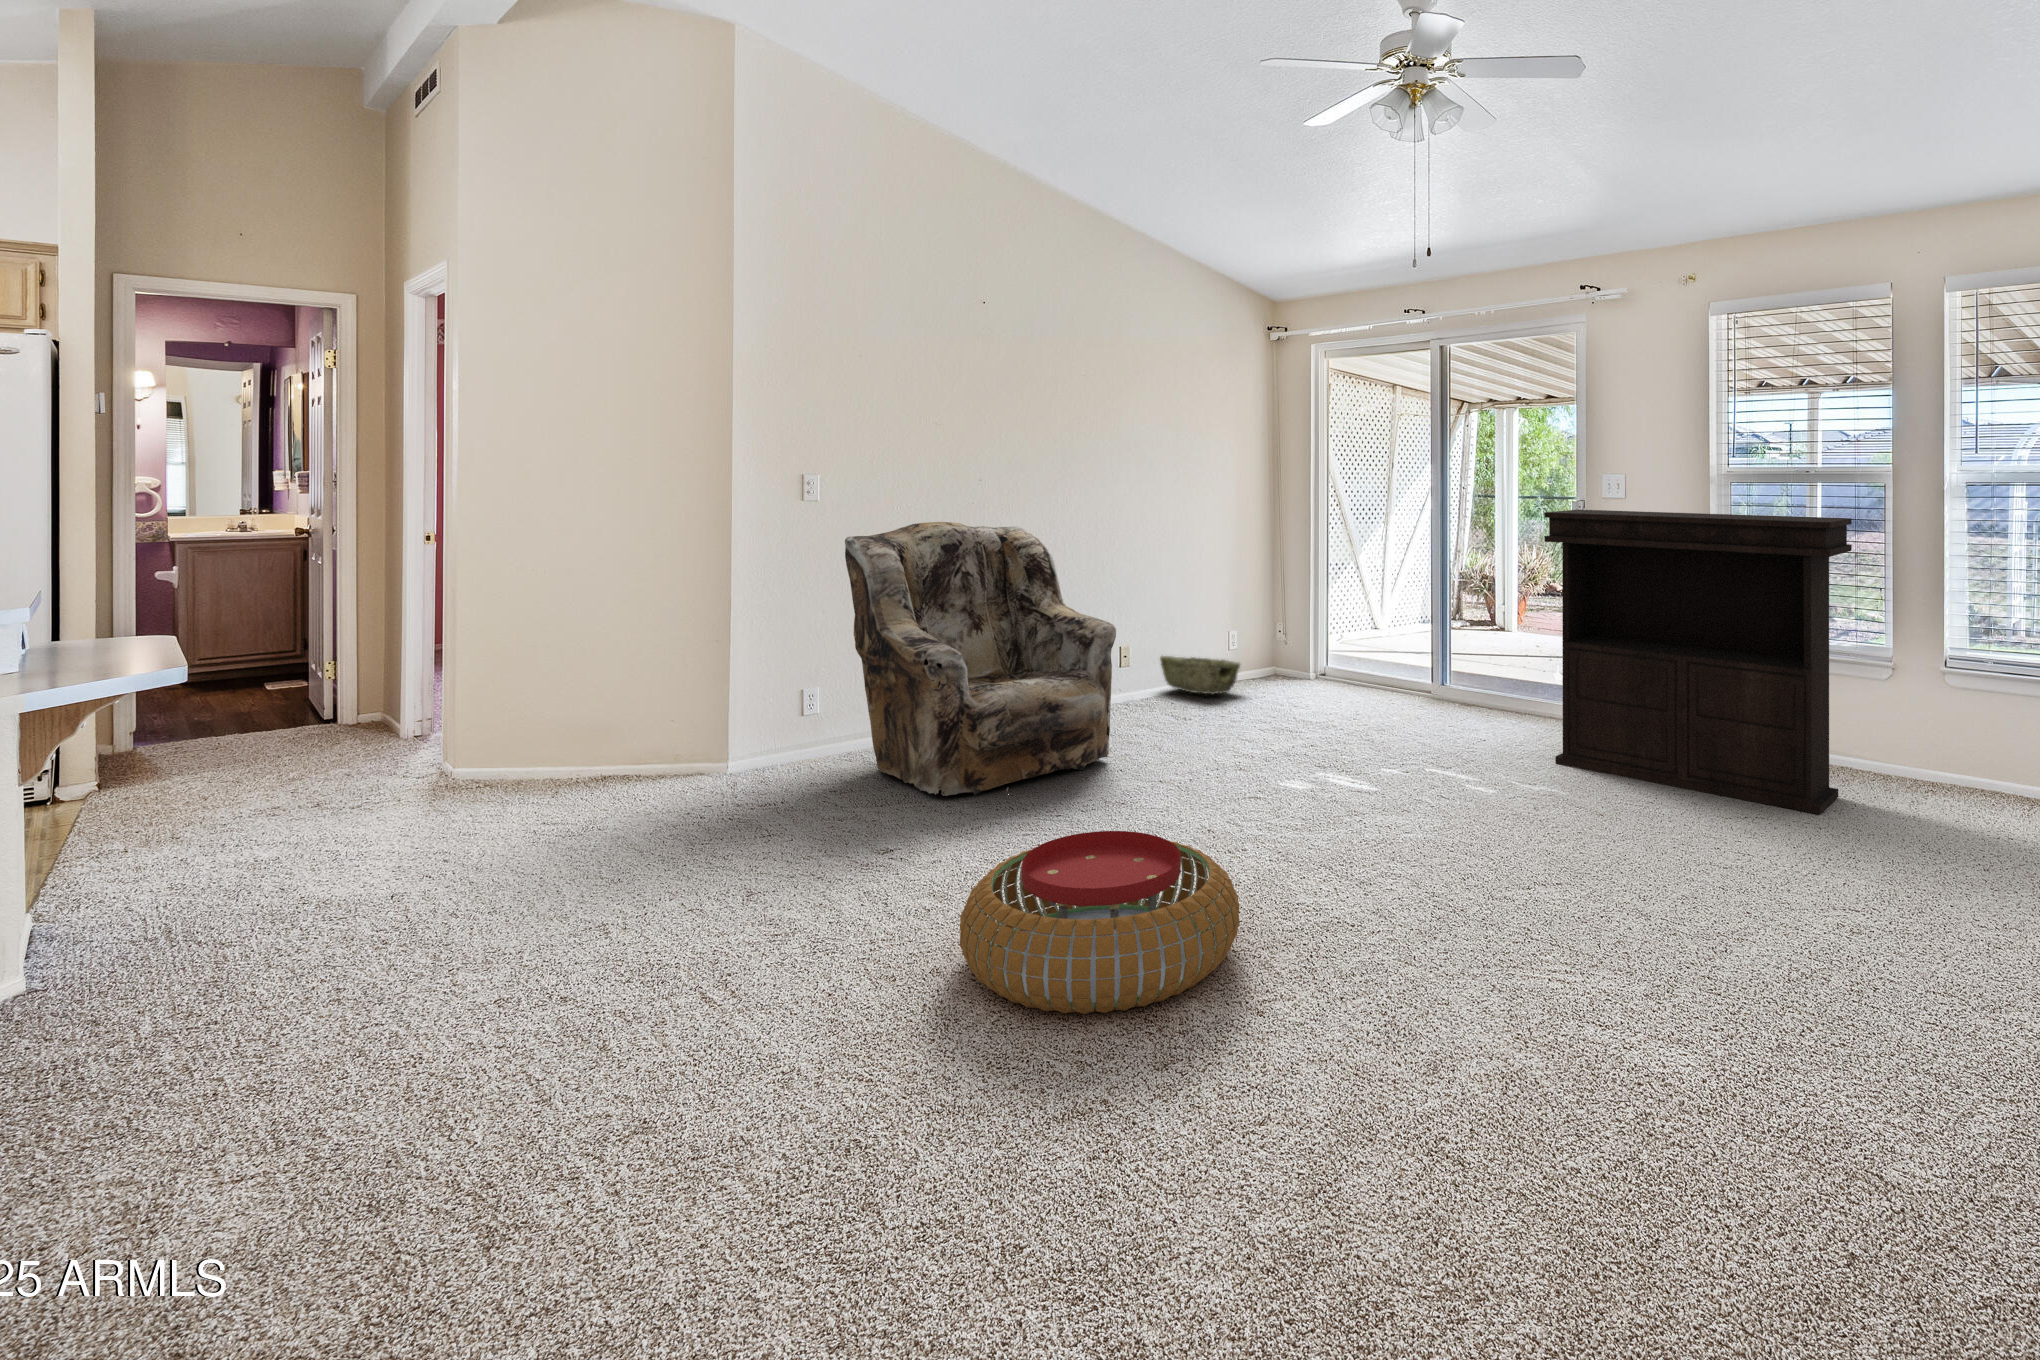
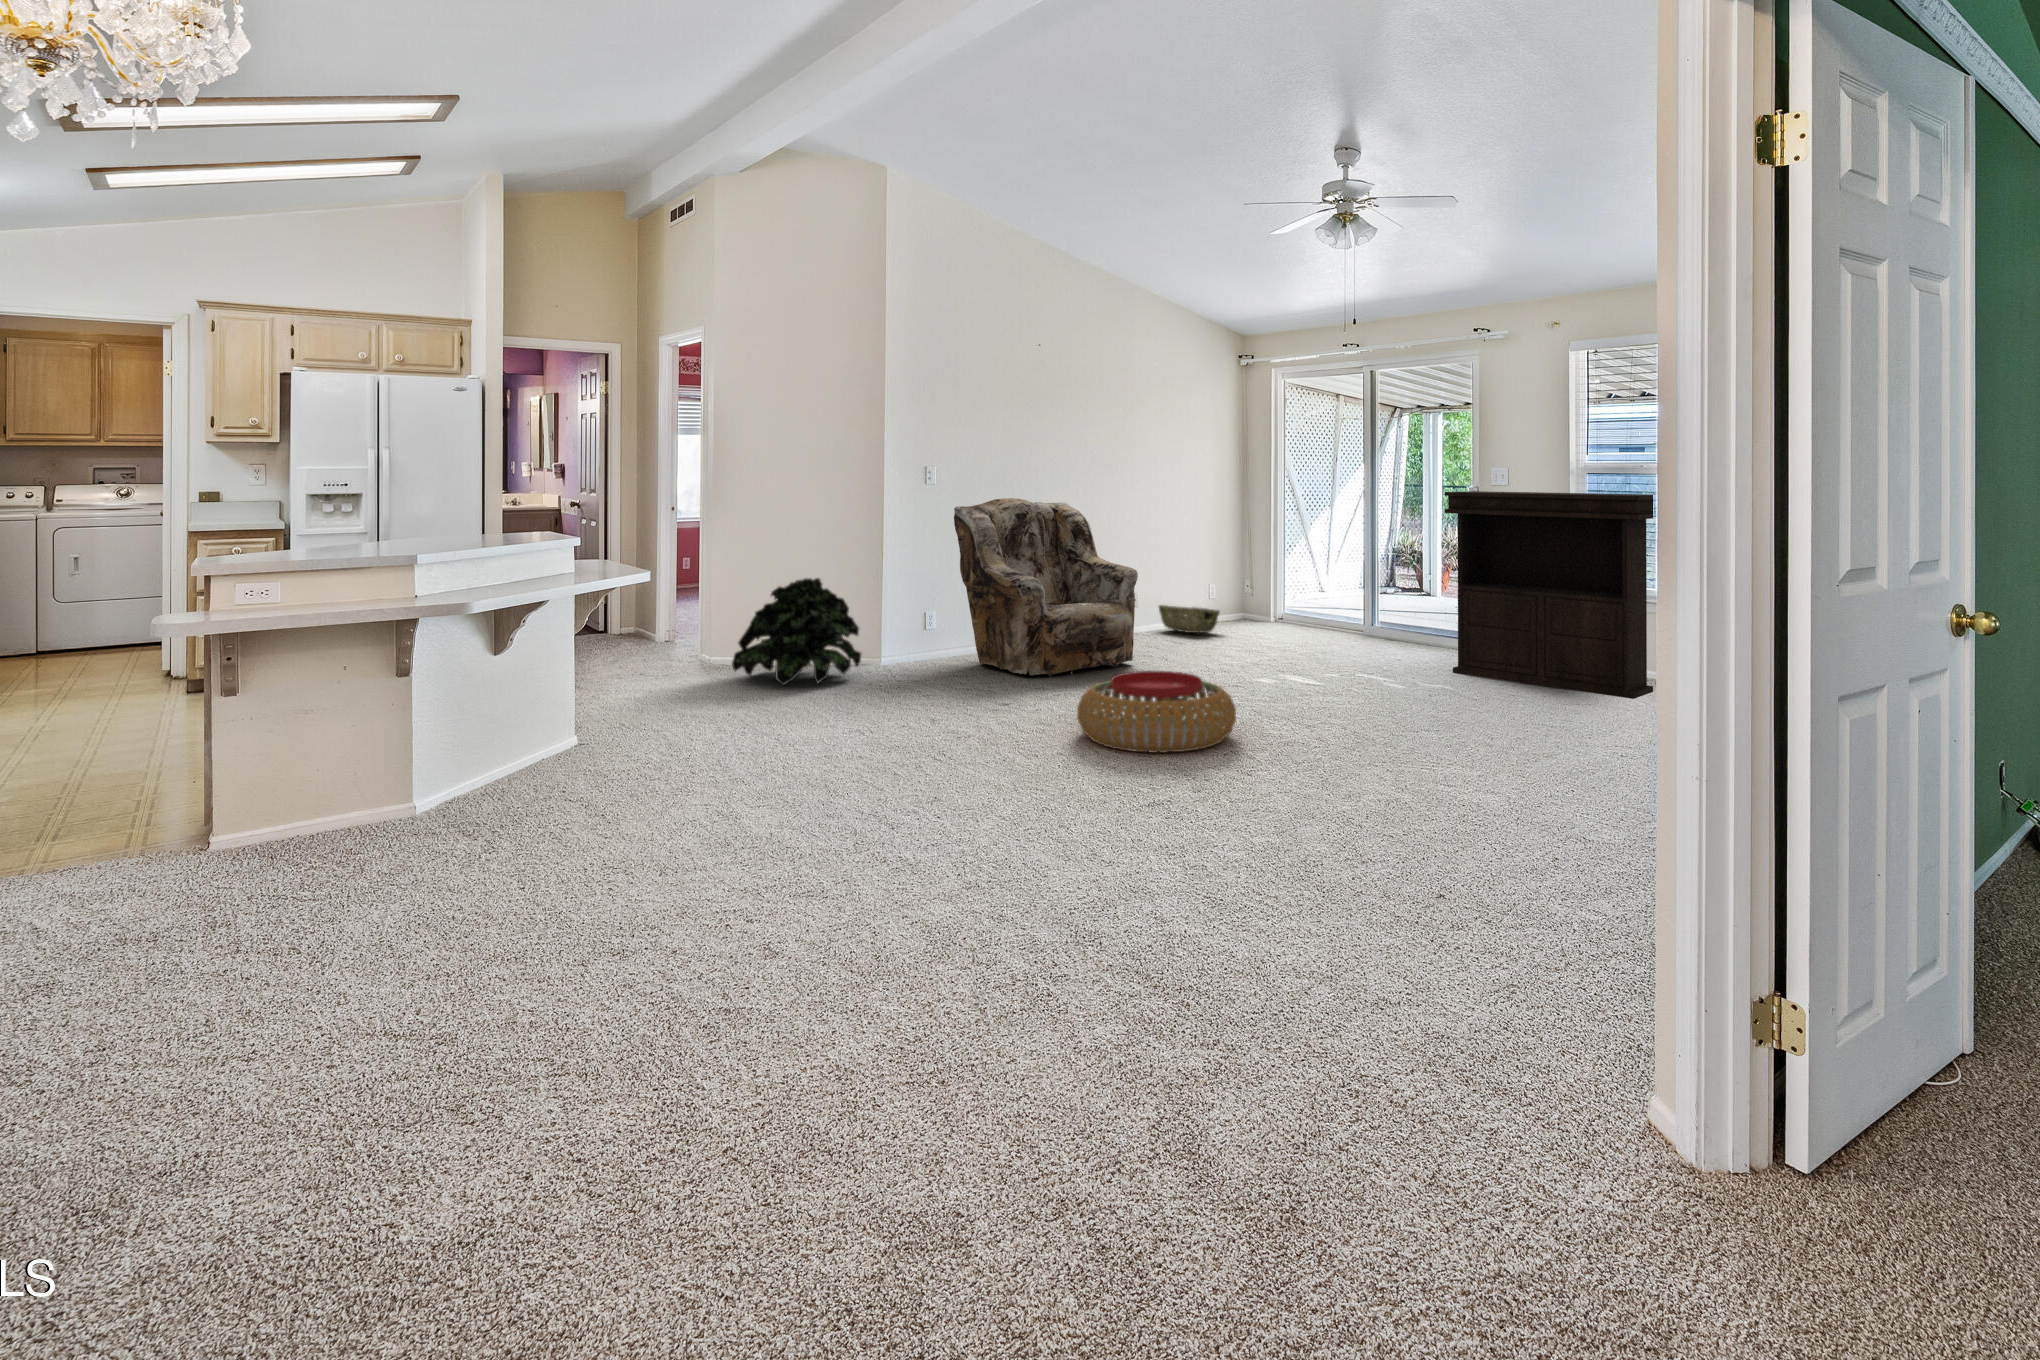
potted plant: none [444,656,674,840] -> present [732,578,861,685]

